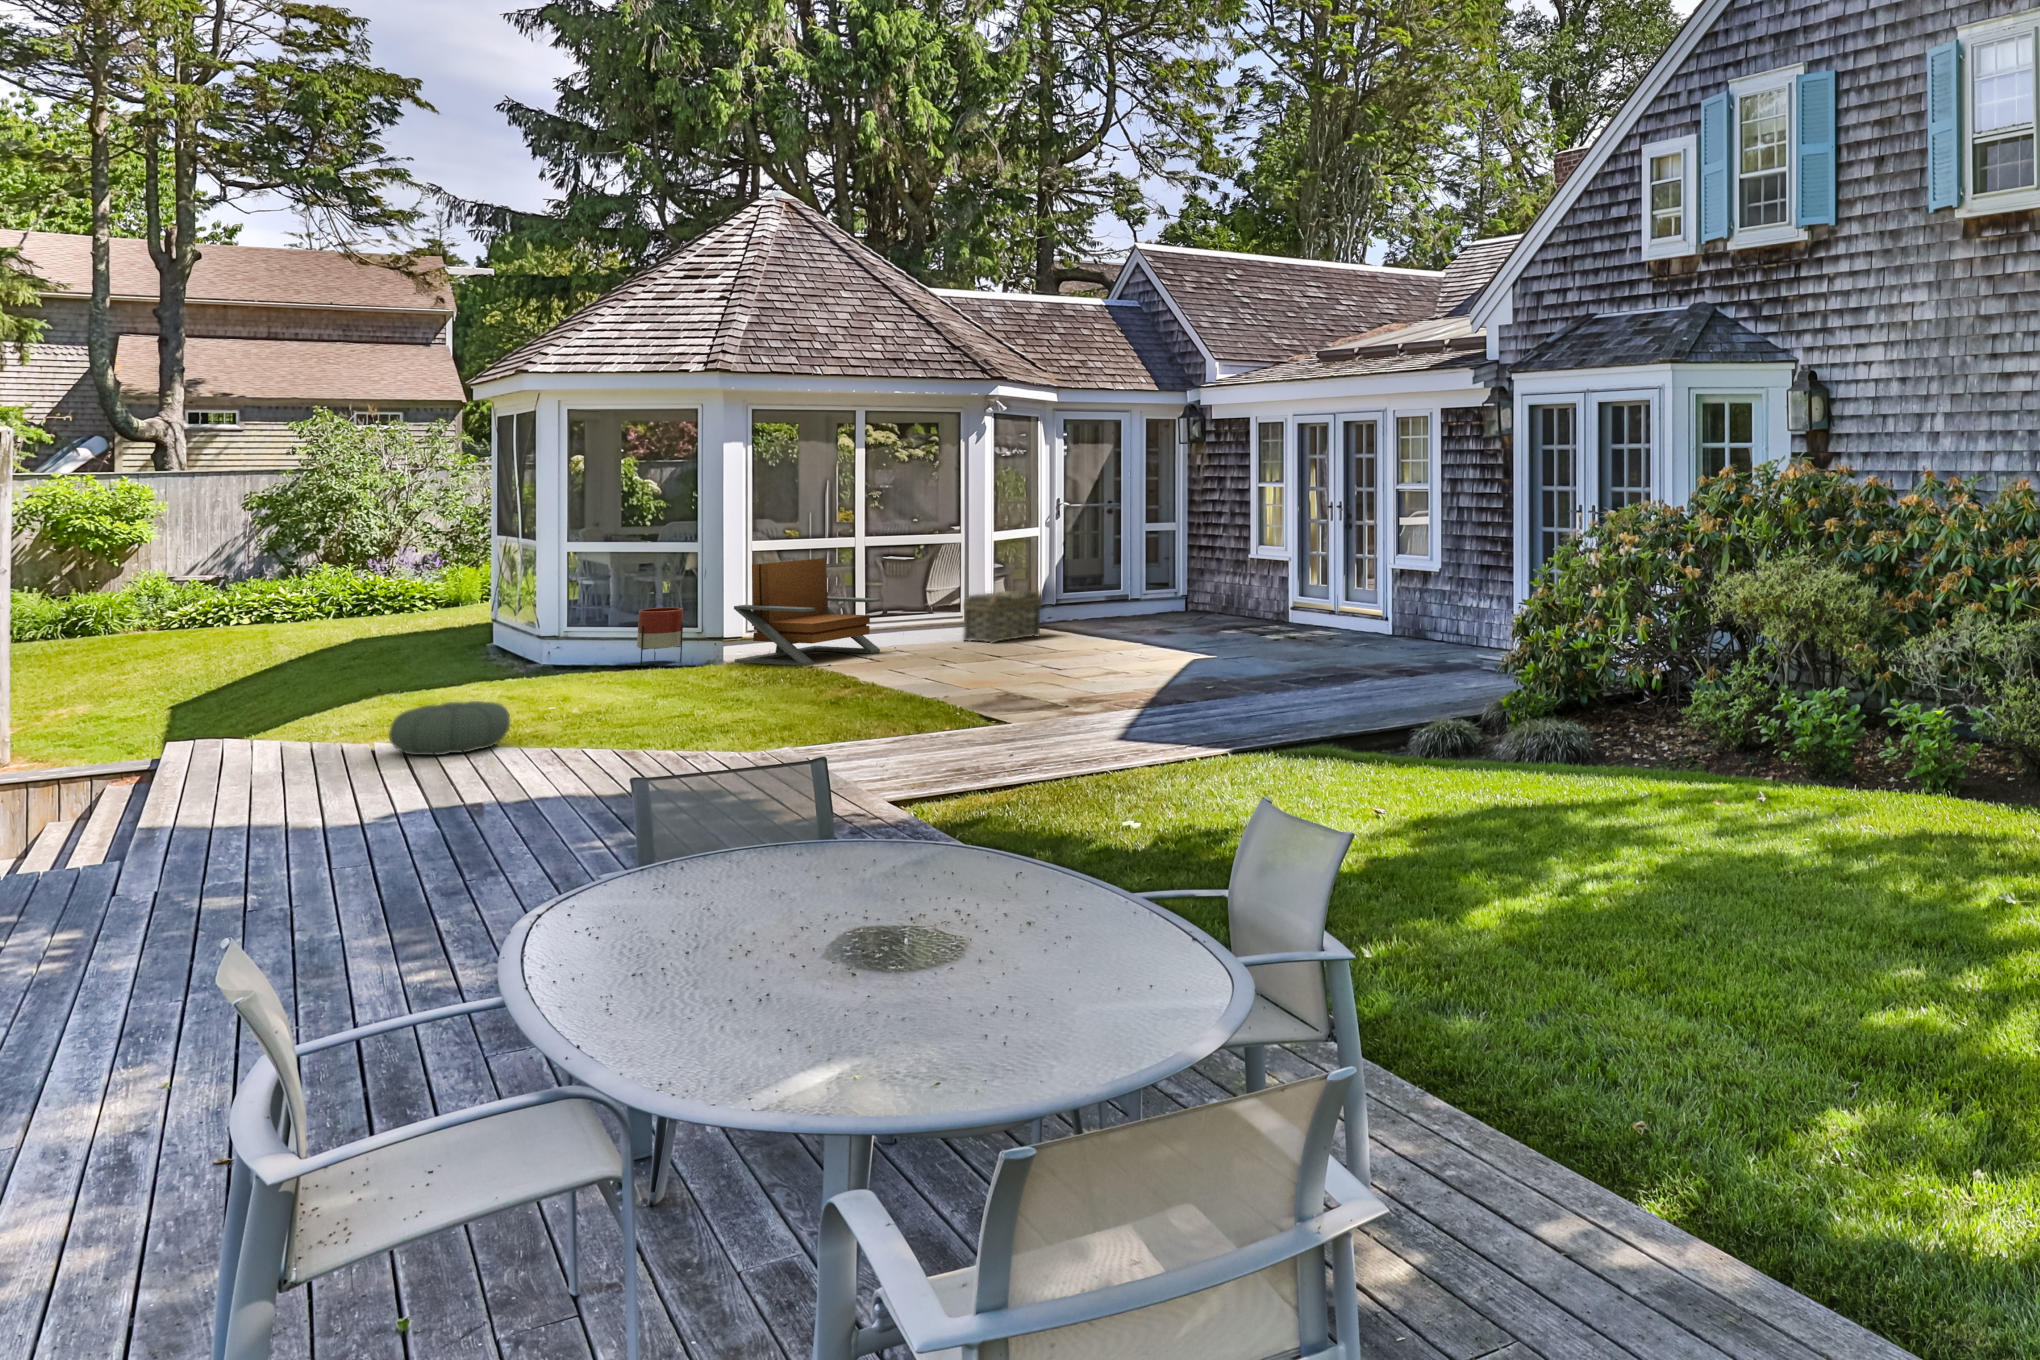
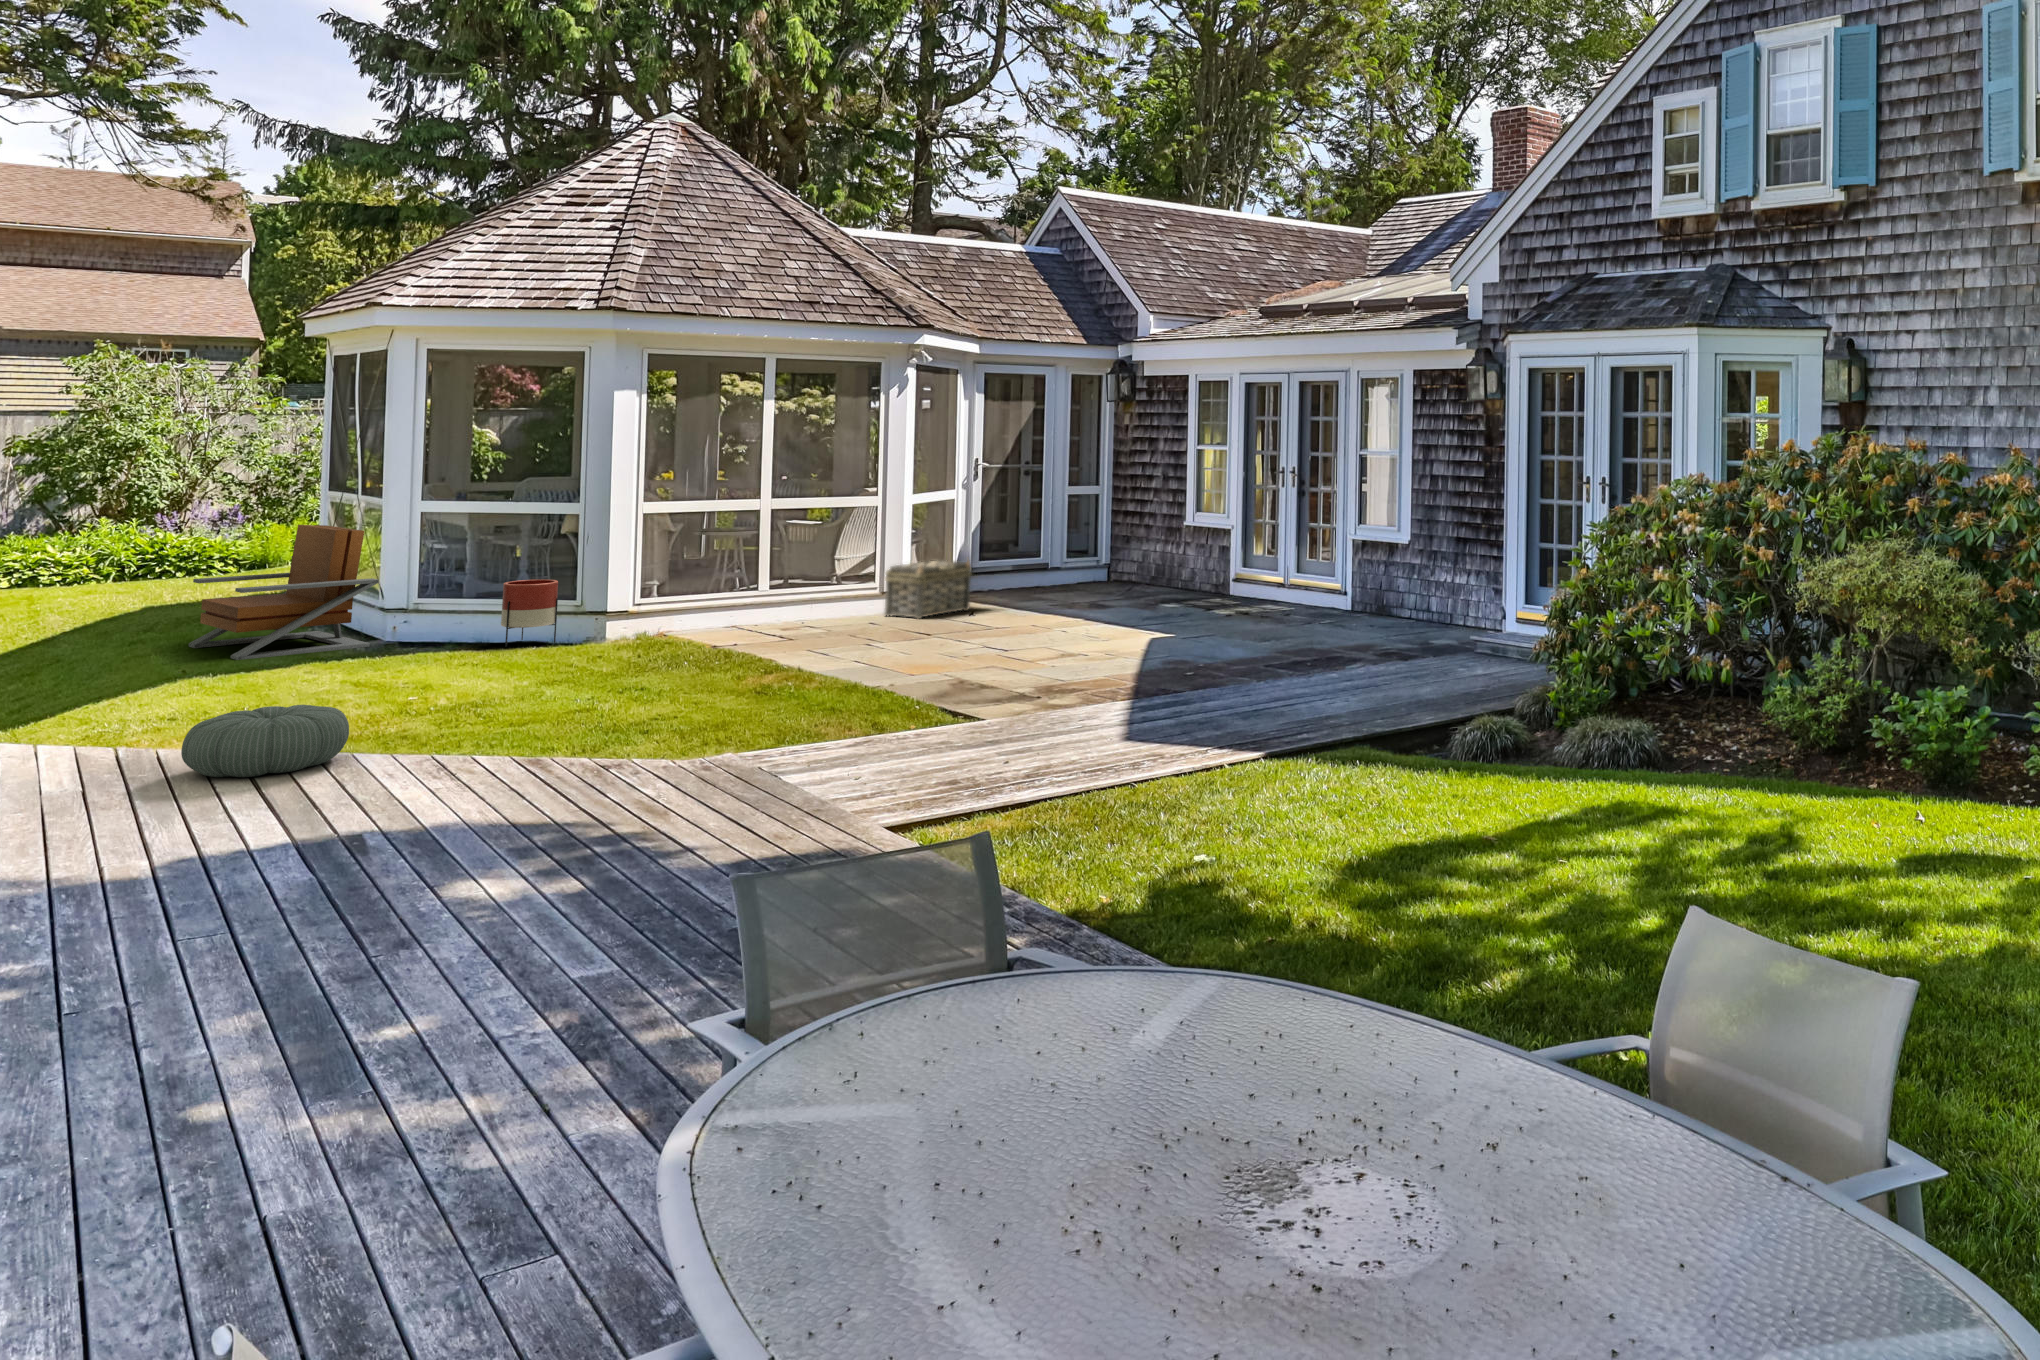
lounge chair: present [734,558,881,666] -> present [189,525,379,660]

